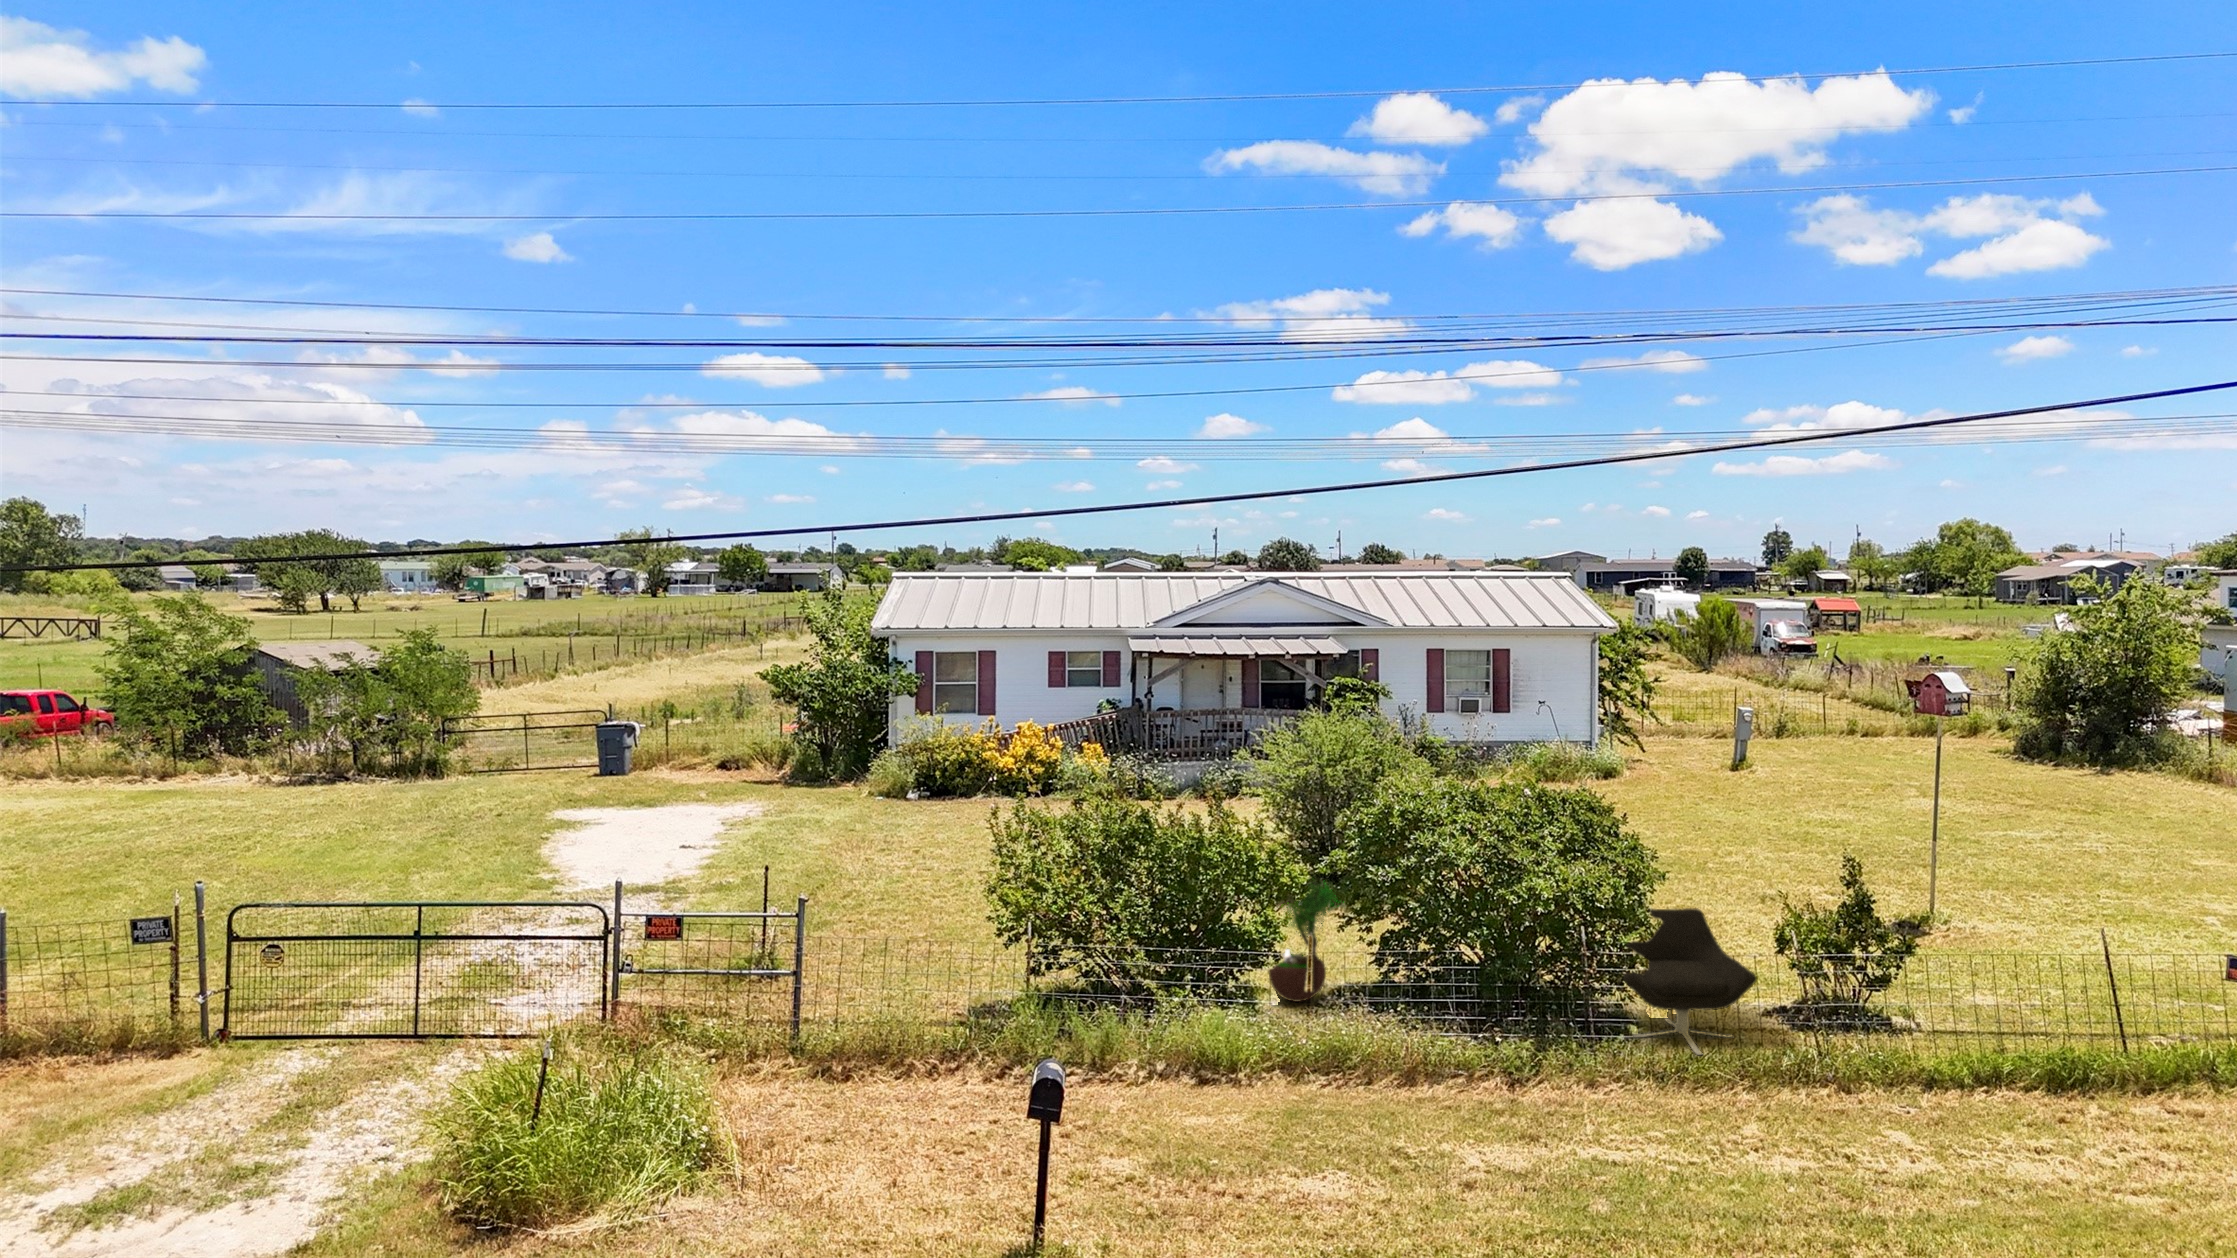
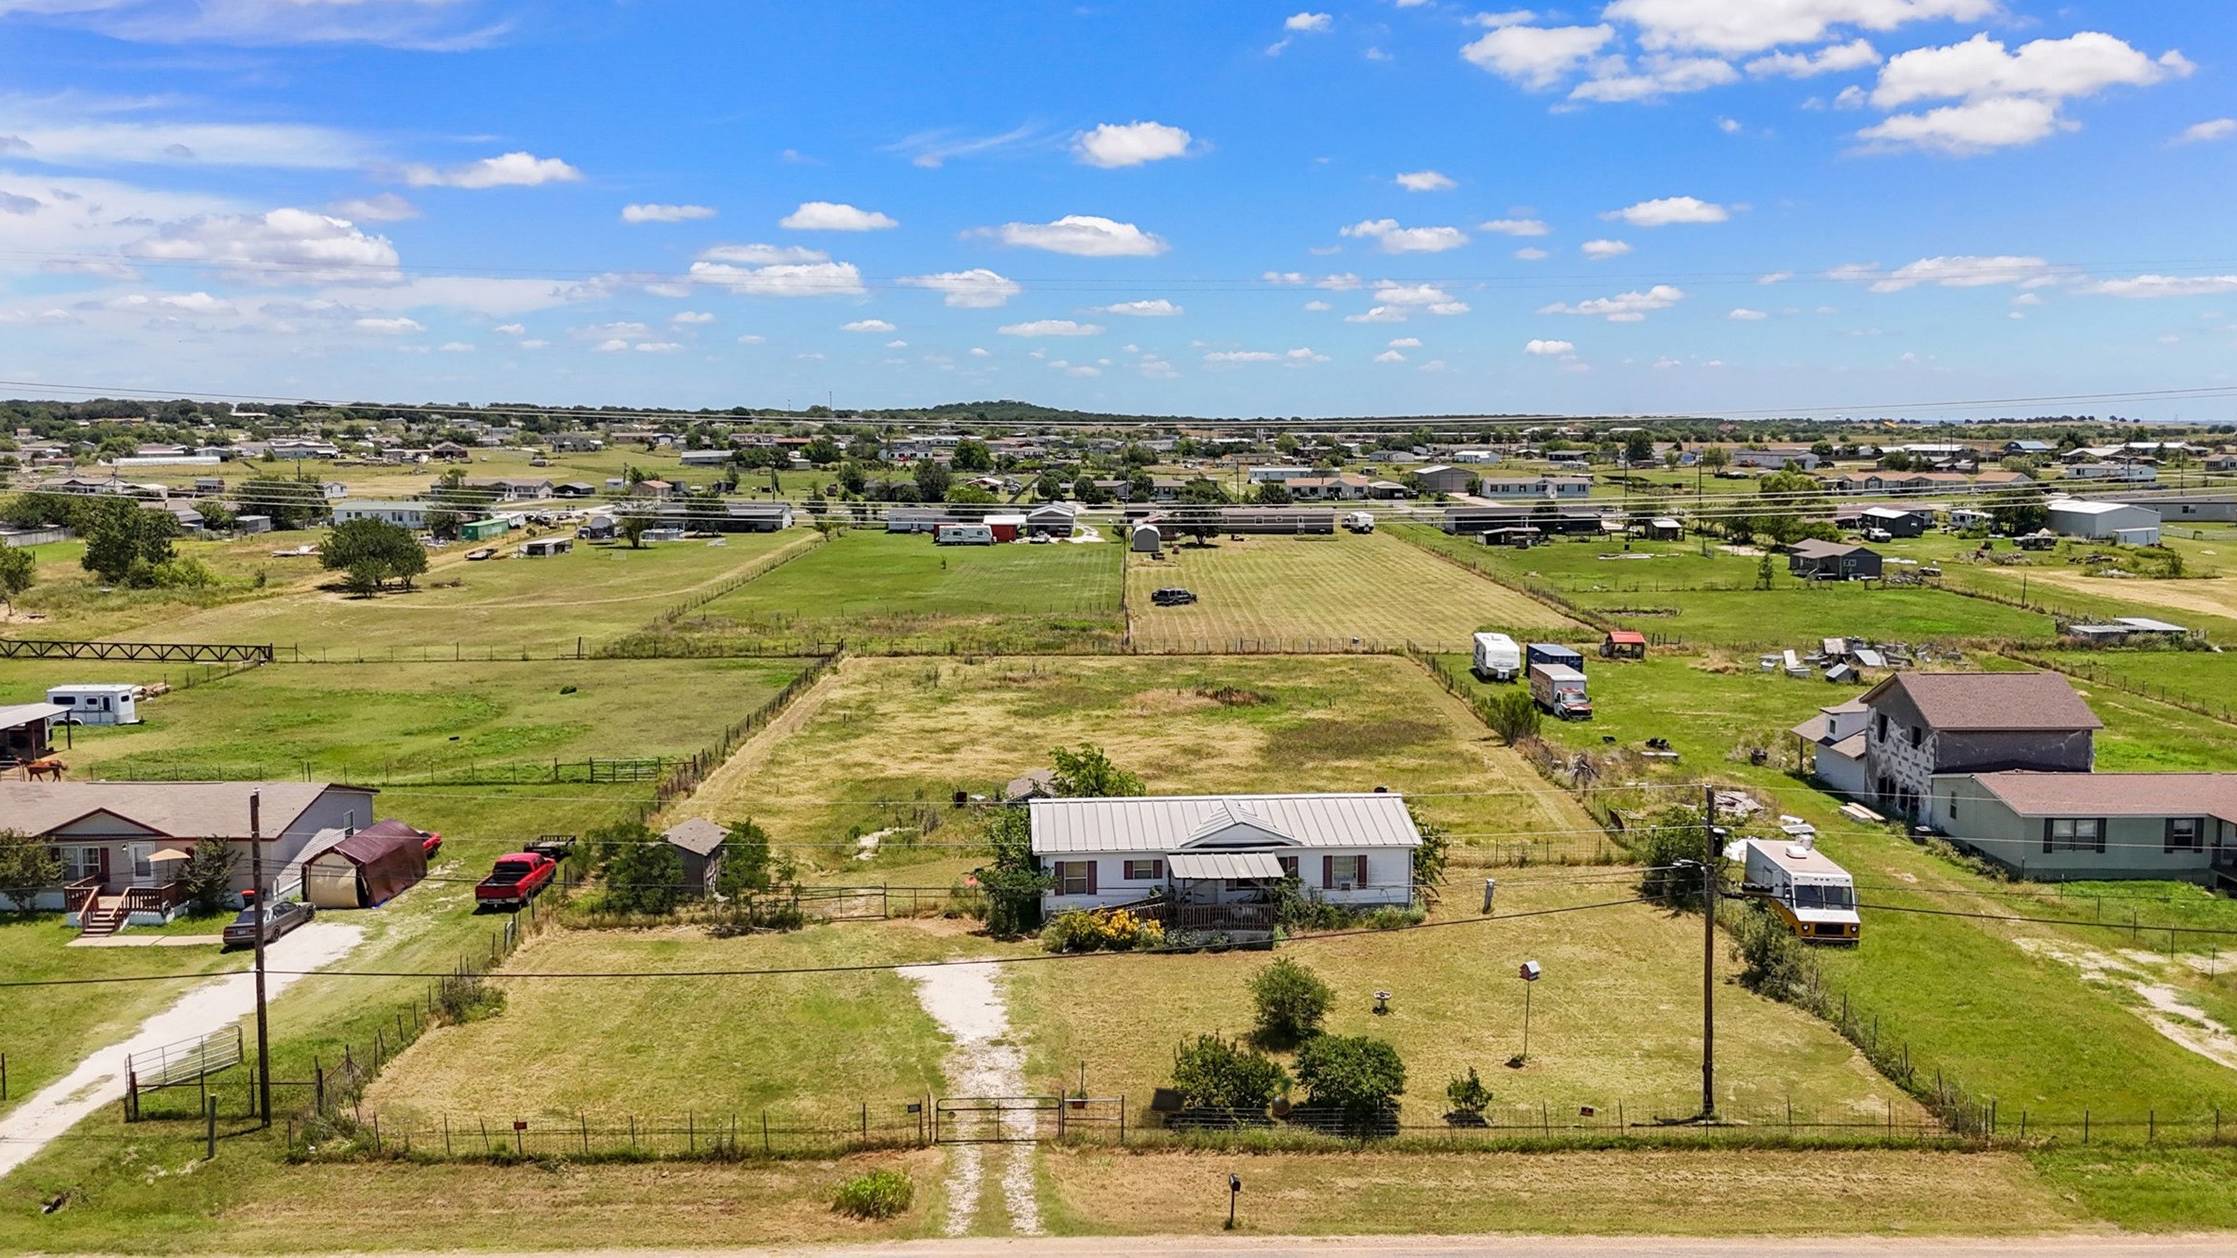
lounge chair: present [1623,908,1757,1055] -> present [1149,1087,1188,1126]

